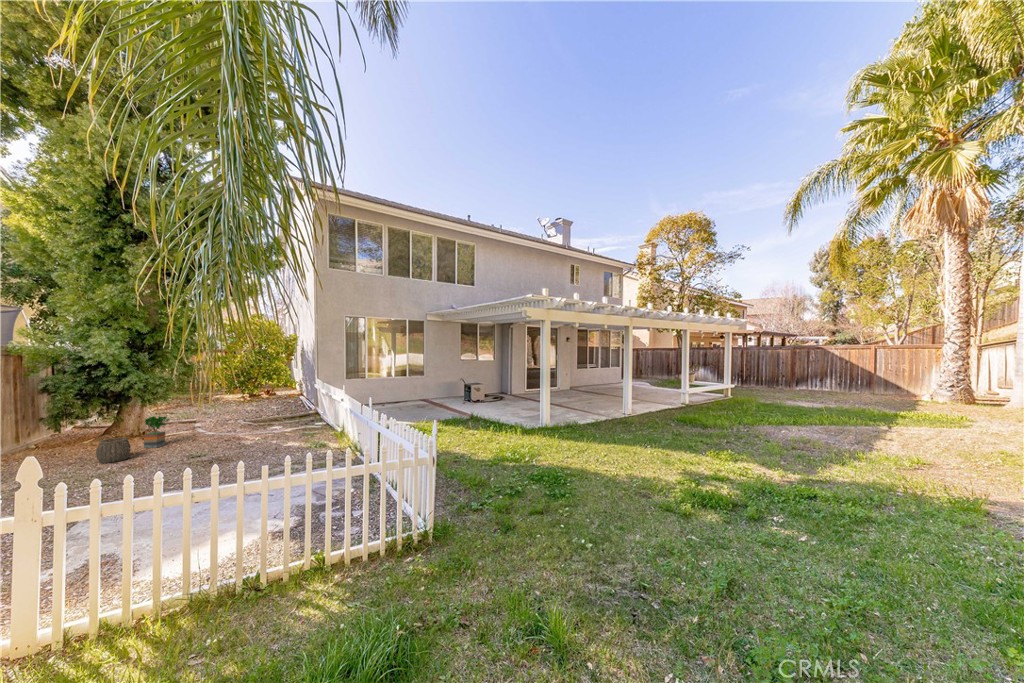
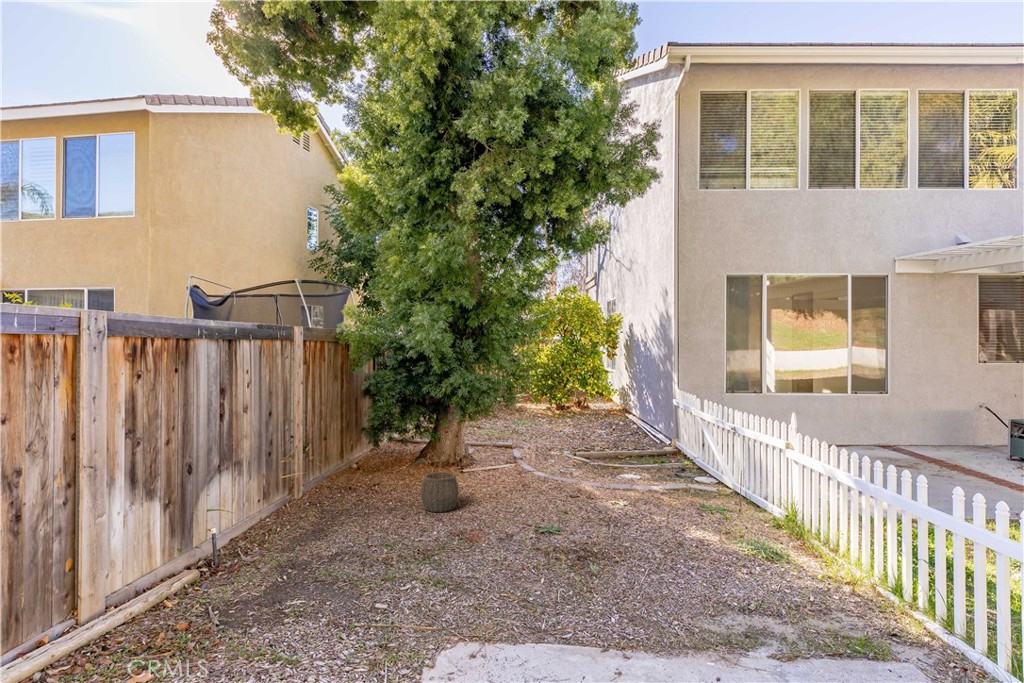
potted tree: present [144,416,169,448] -> none [468,439,498,491]

